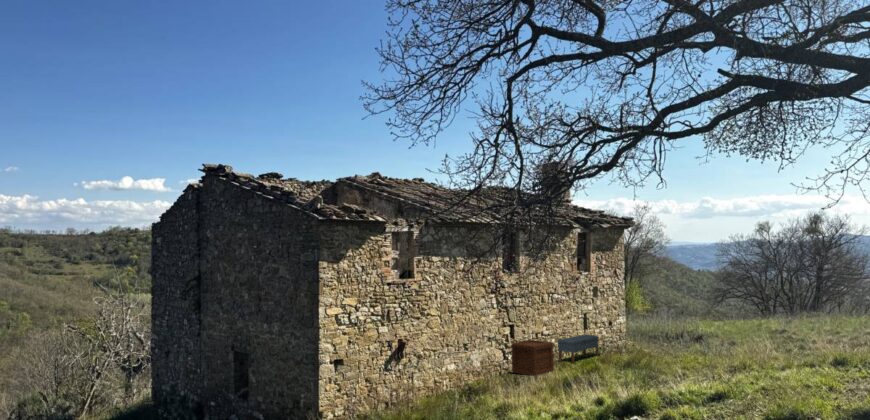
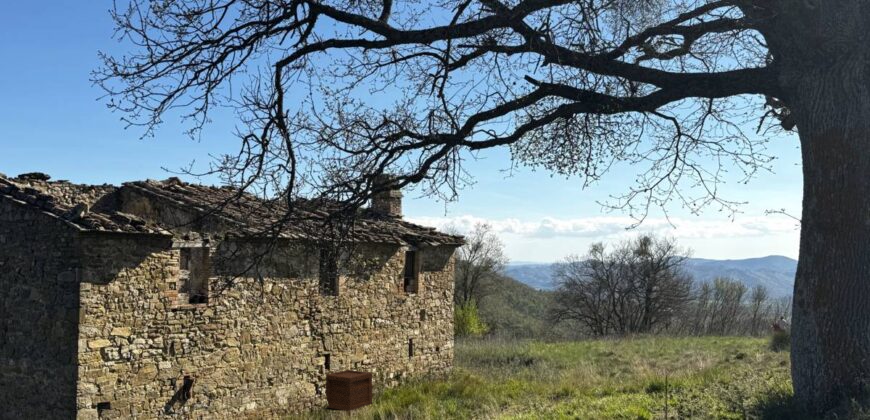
bench: present [558,334,599,363] -> none [379,362,424,394]

